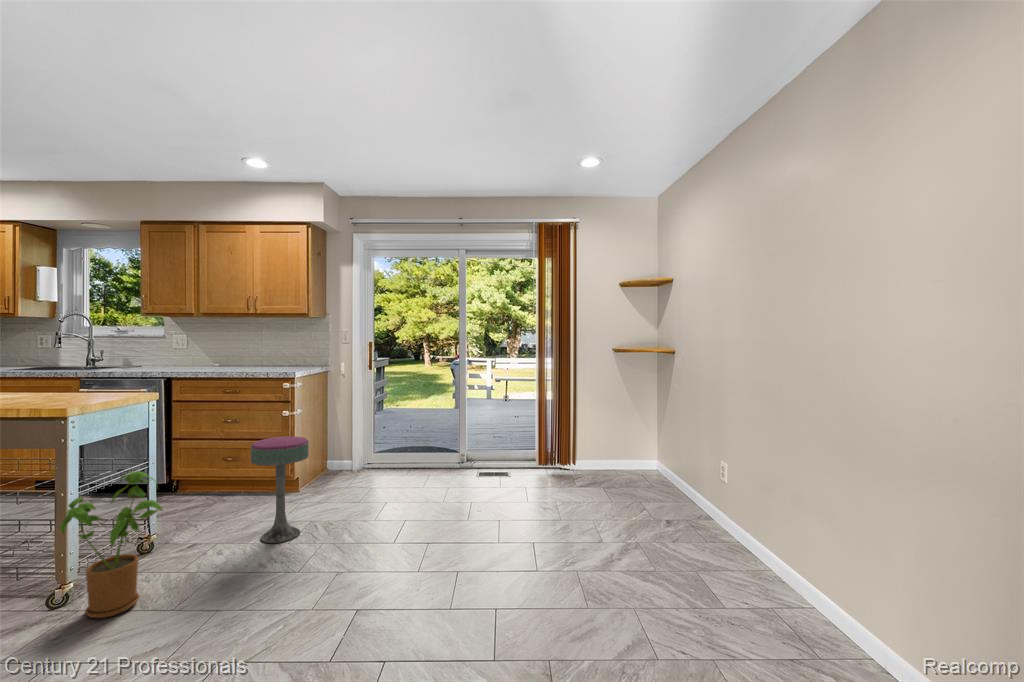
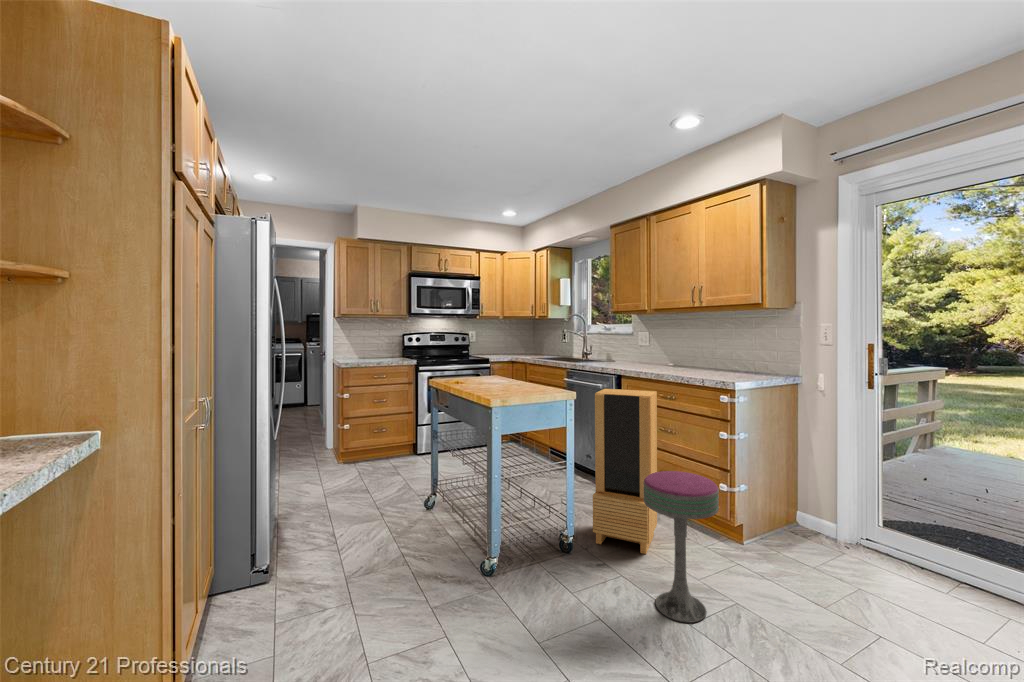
storage cabinet: none [175,384,235,532] -> present [593,389,657,554]
house plant: present [60,471,163,618] -> none [462,480,535,625]

